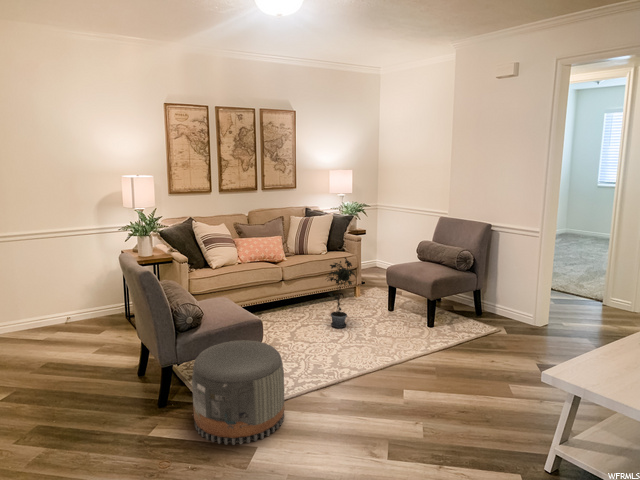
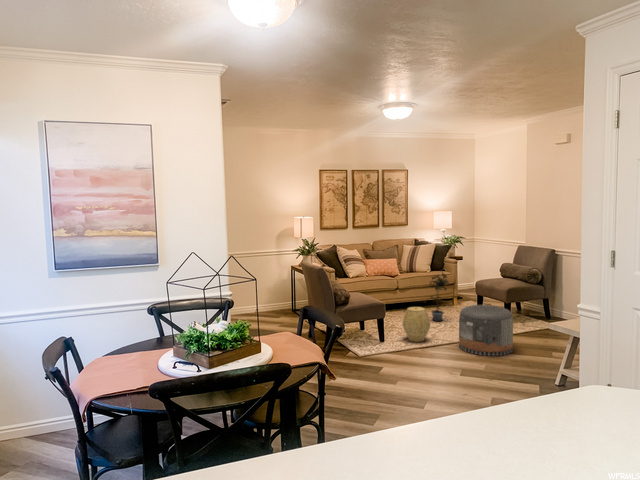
woven basket: none [291,320,332,375] -> present [403,307,430,342]
pouf: present [192,340,285,445] -> present [459,305,513,356]

